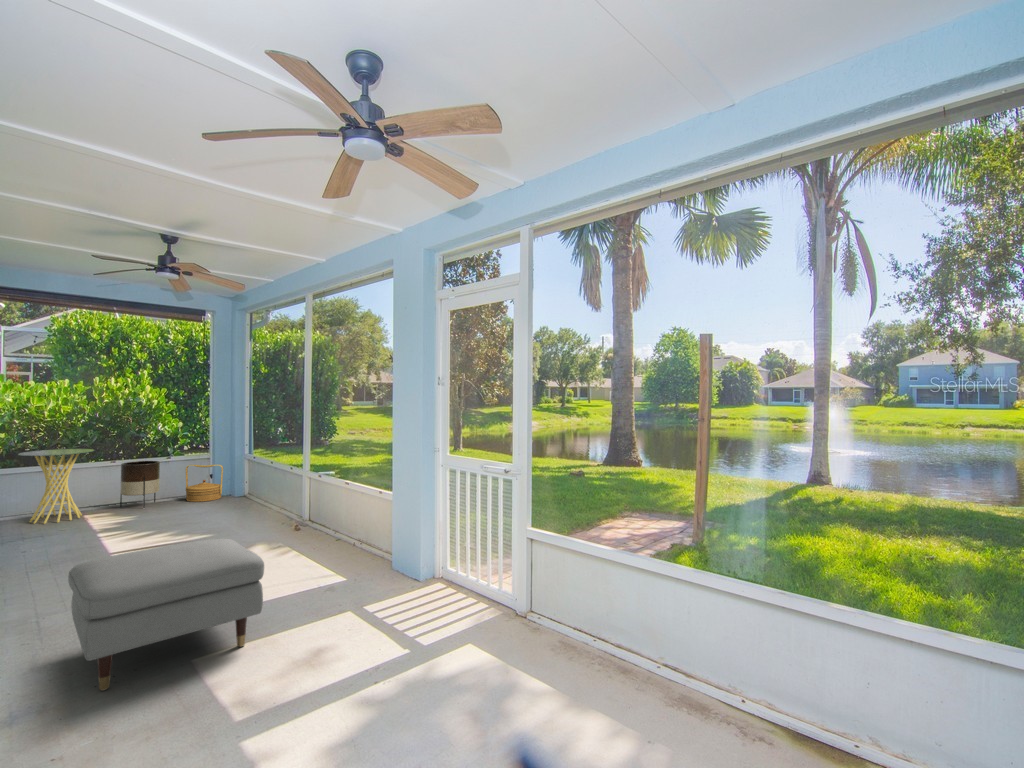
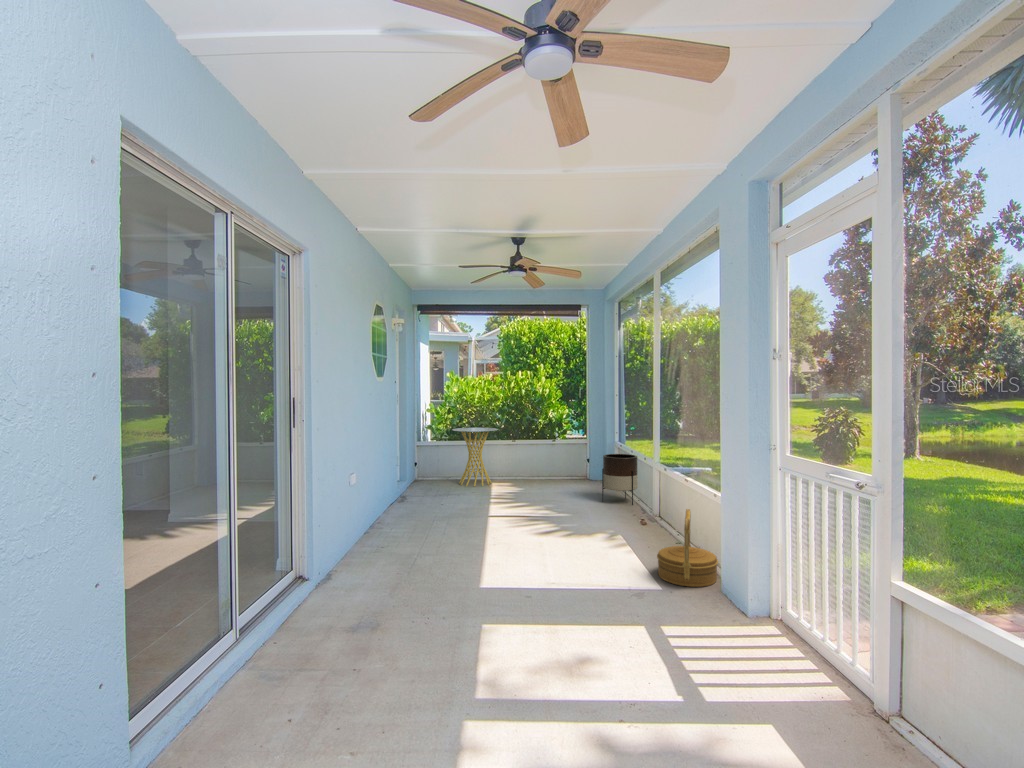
planter: present [120,461,160,507] -> present [602,454,638,505]
woven basket: present [186,464,223,502] -> present [657,509,718,587]
ottoman: present [68,538,264,691] -> none [397,516,545,631]

